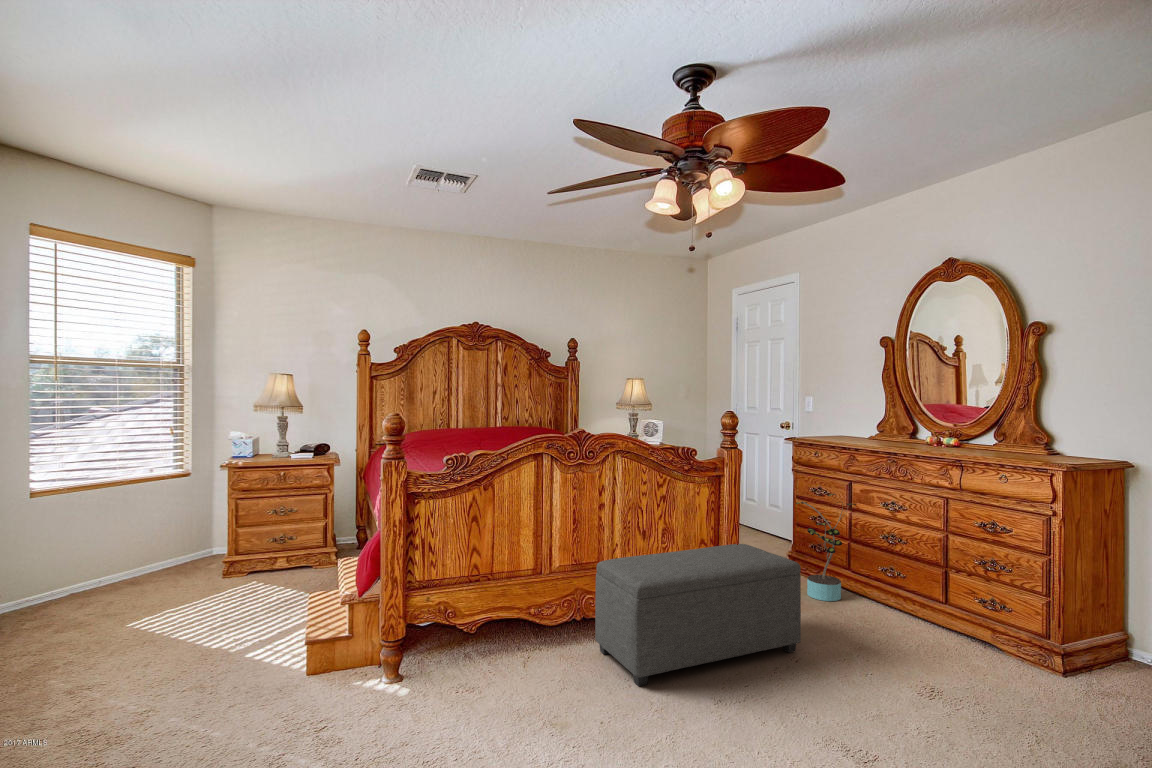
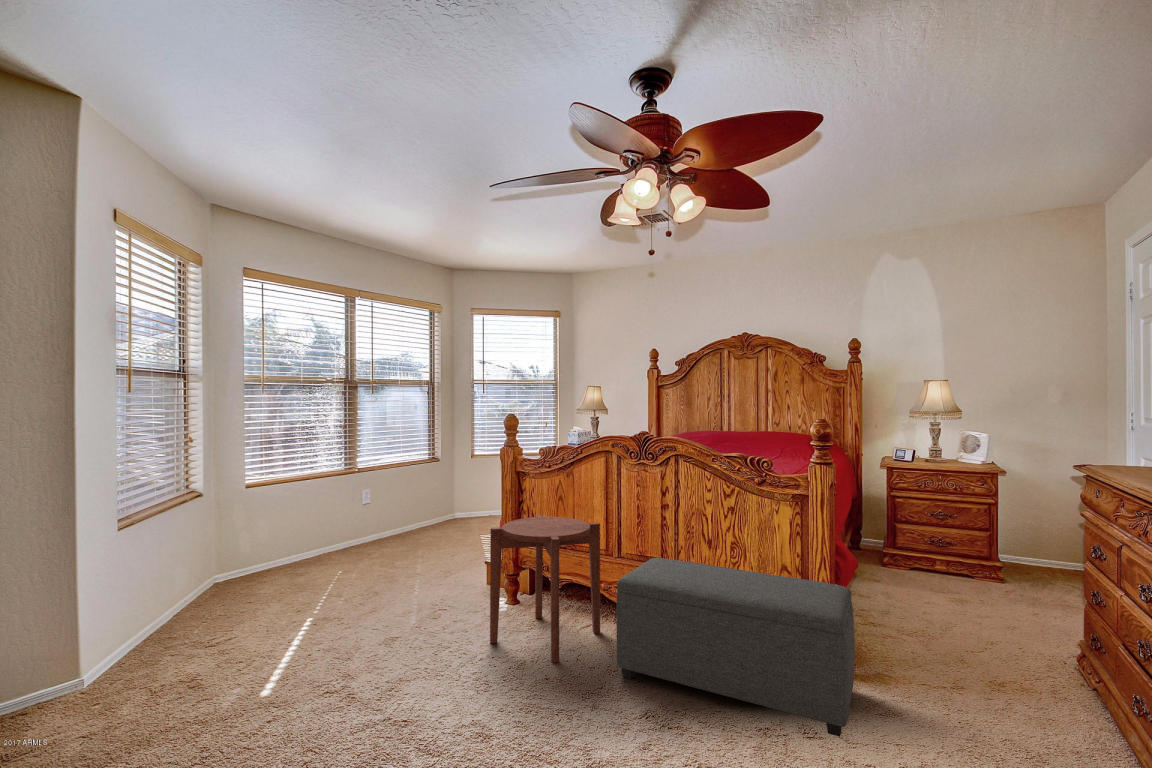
potted plant: present [796,494,856,601] -> none [1021,560,1120,739]
side table: none [451,539,574,727] -> present [490,515,600,663]

